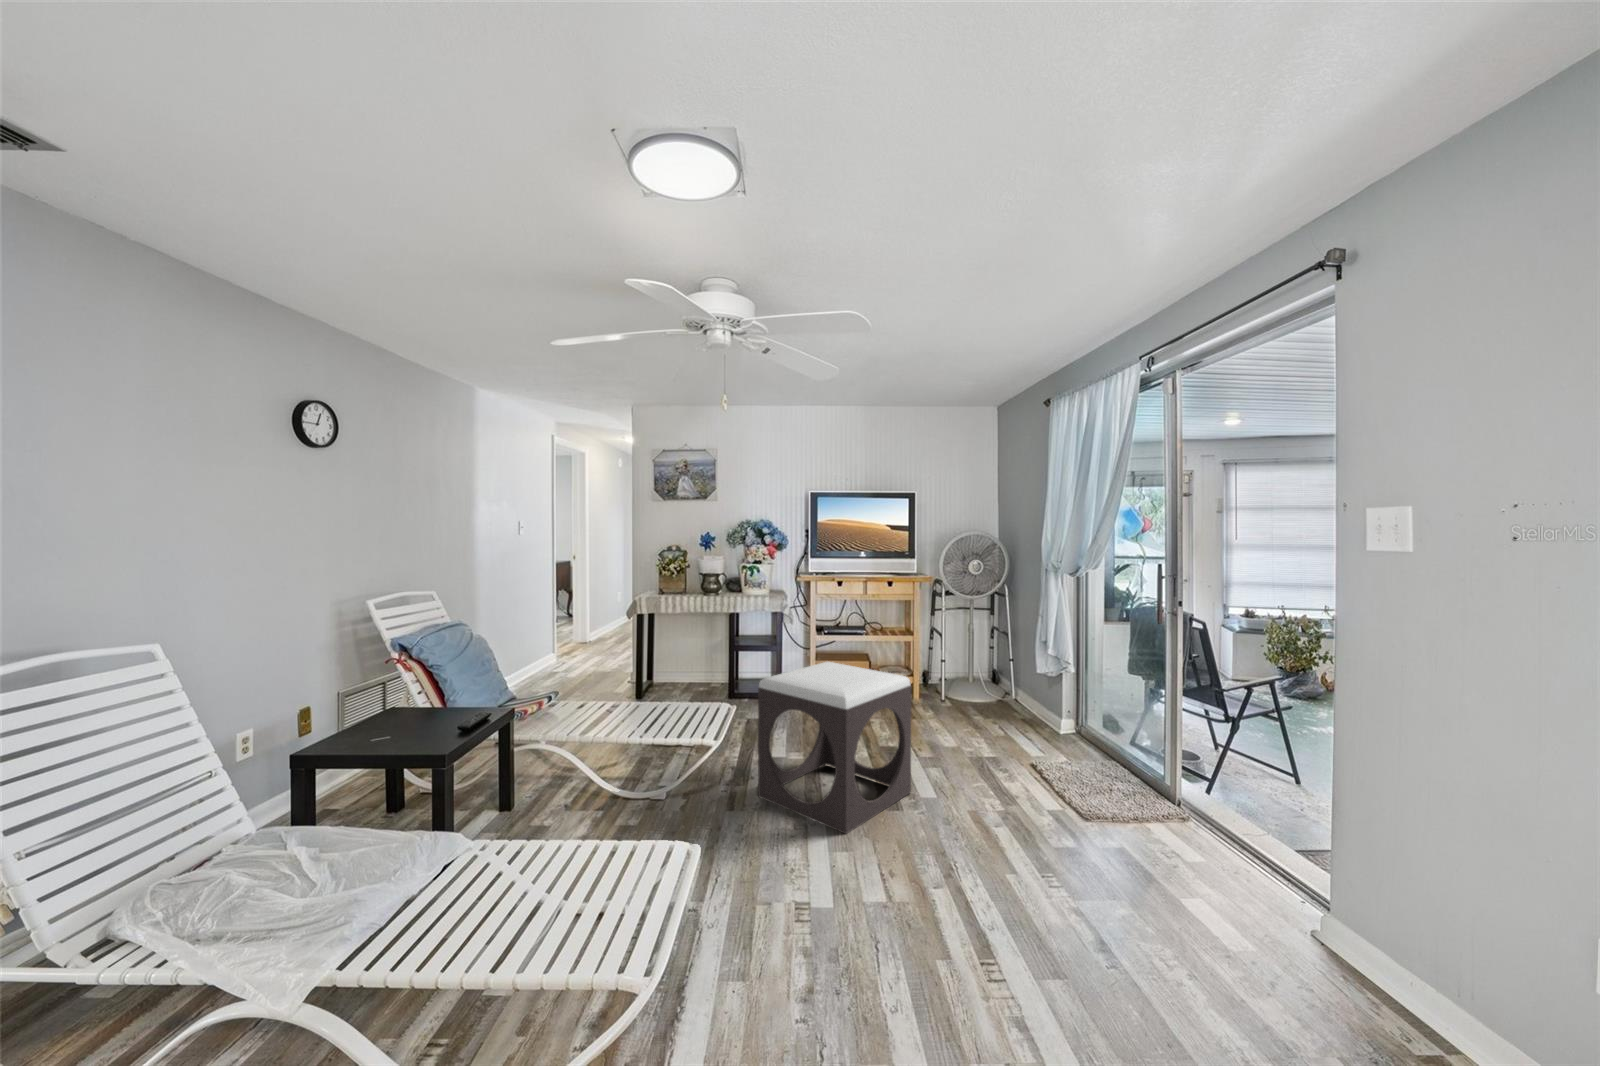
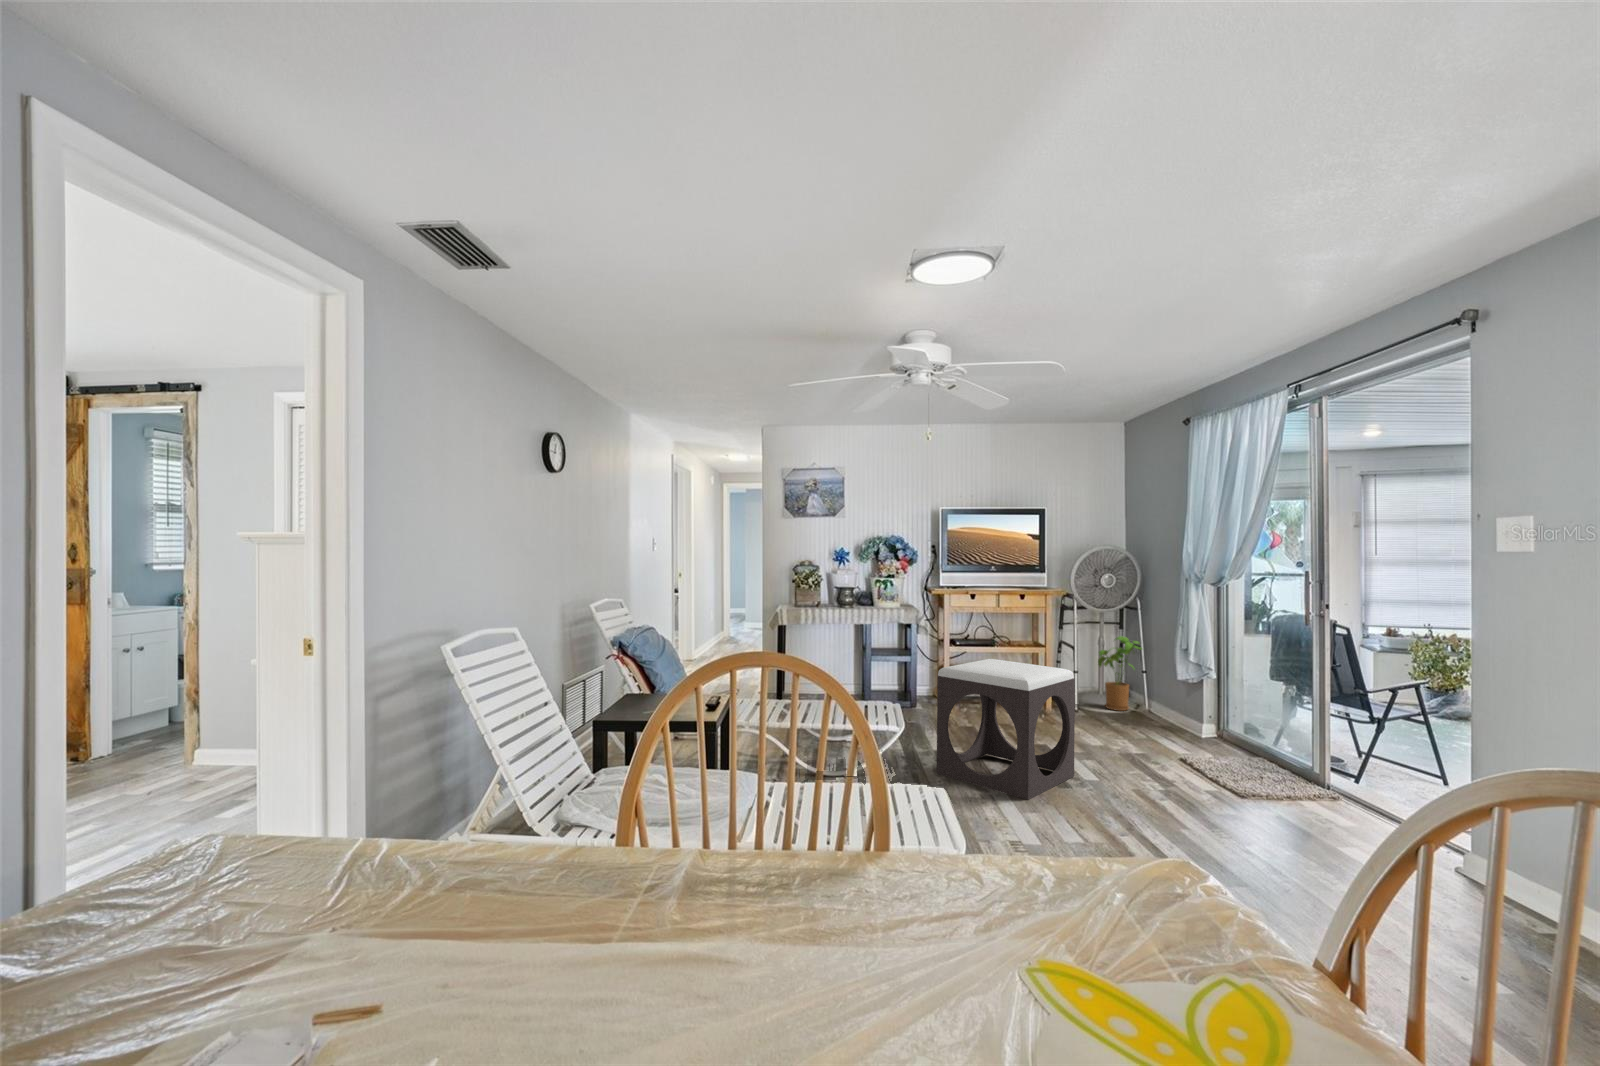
house plant: none [966,622,1010,697] -> present [1098,636,1142,711]

